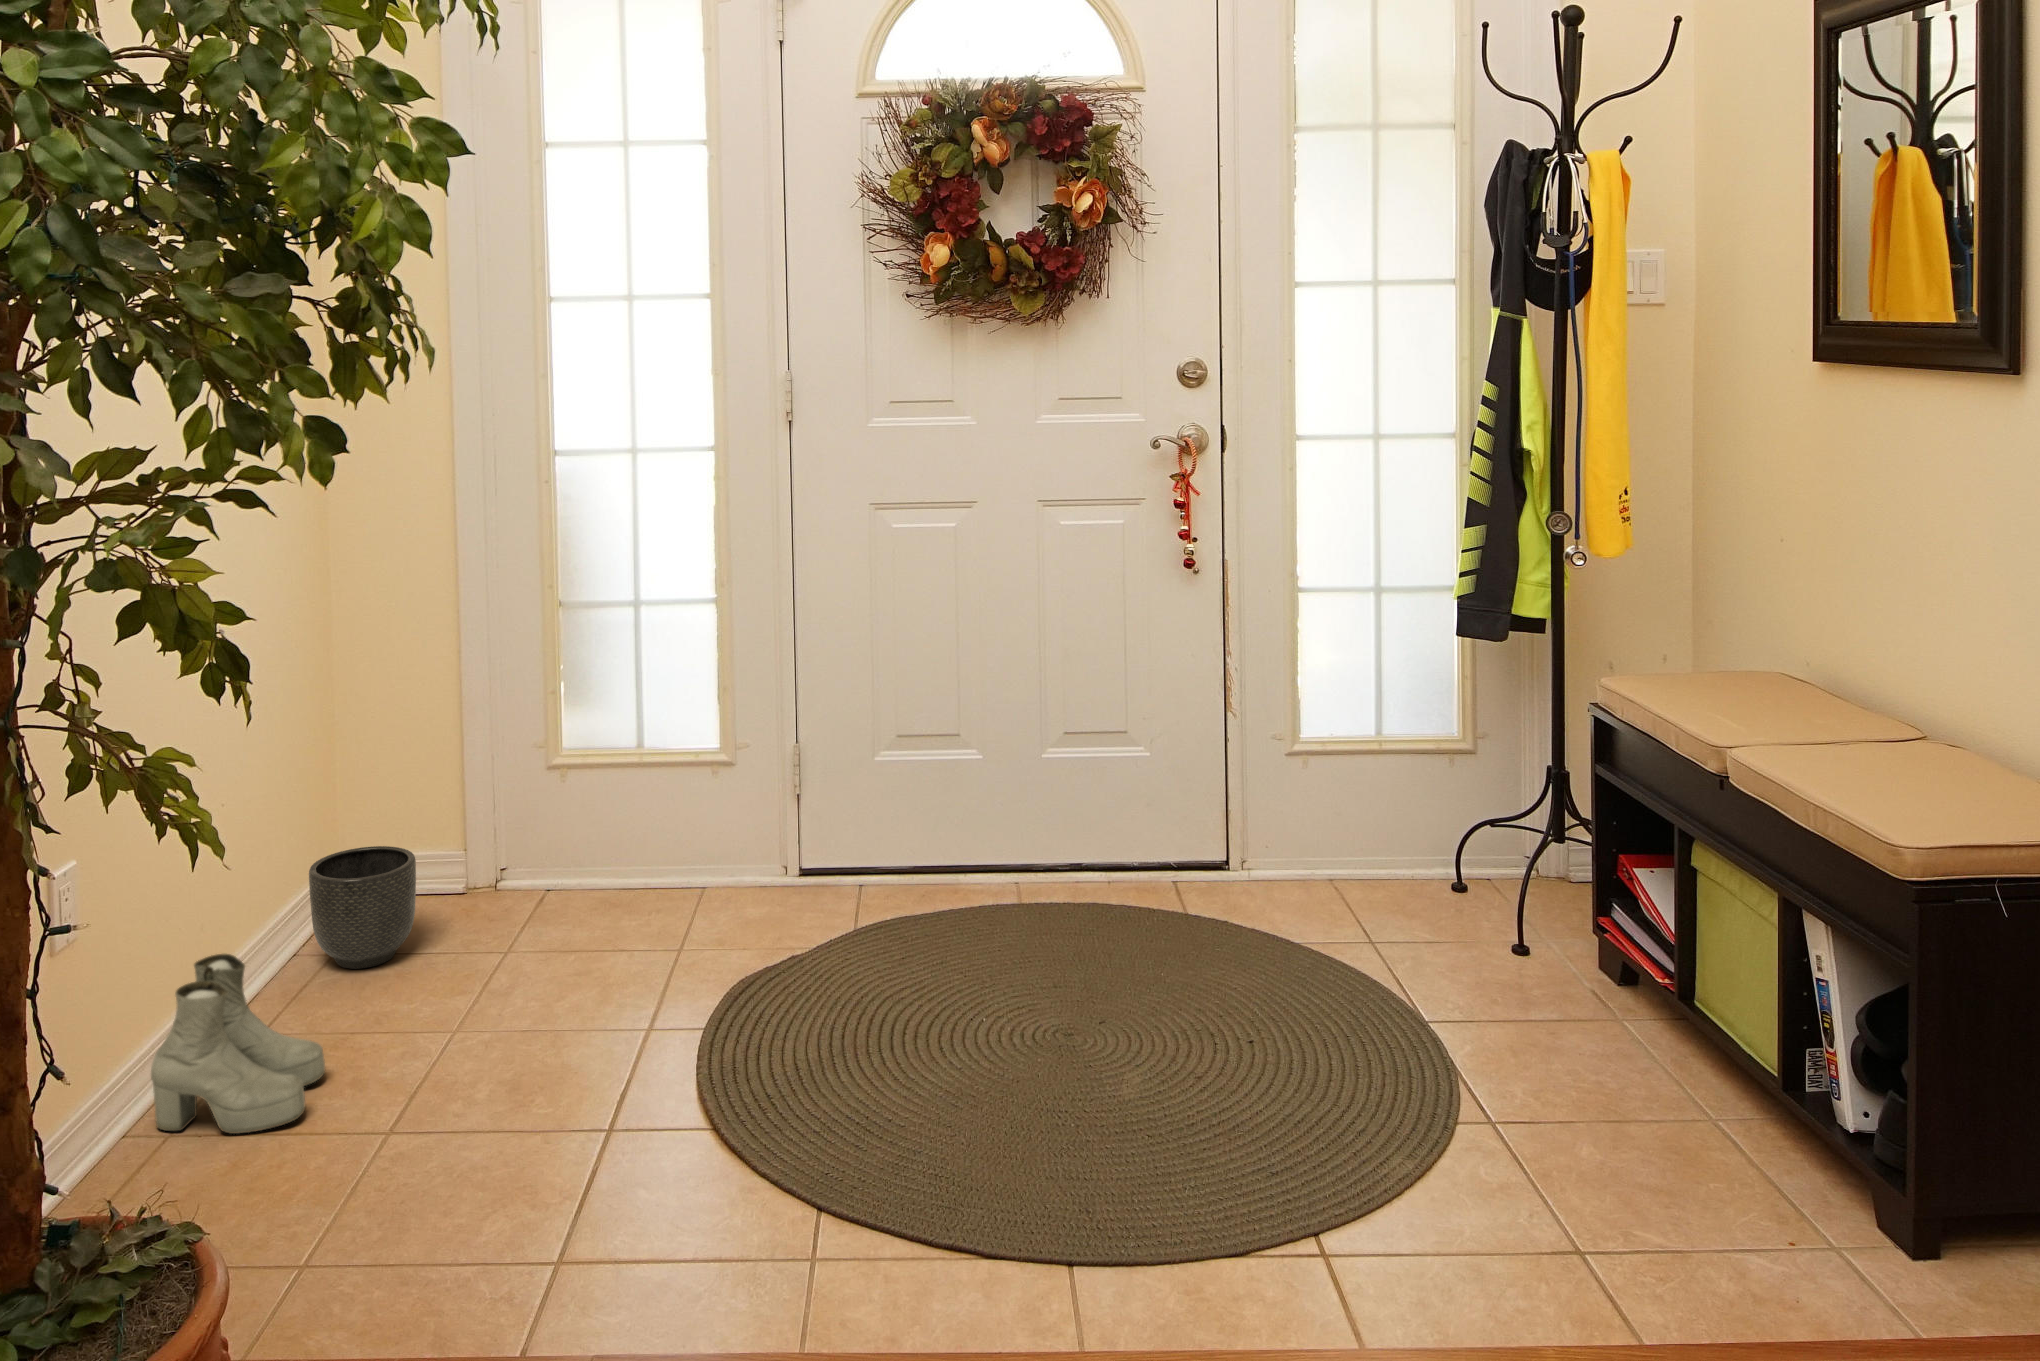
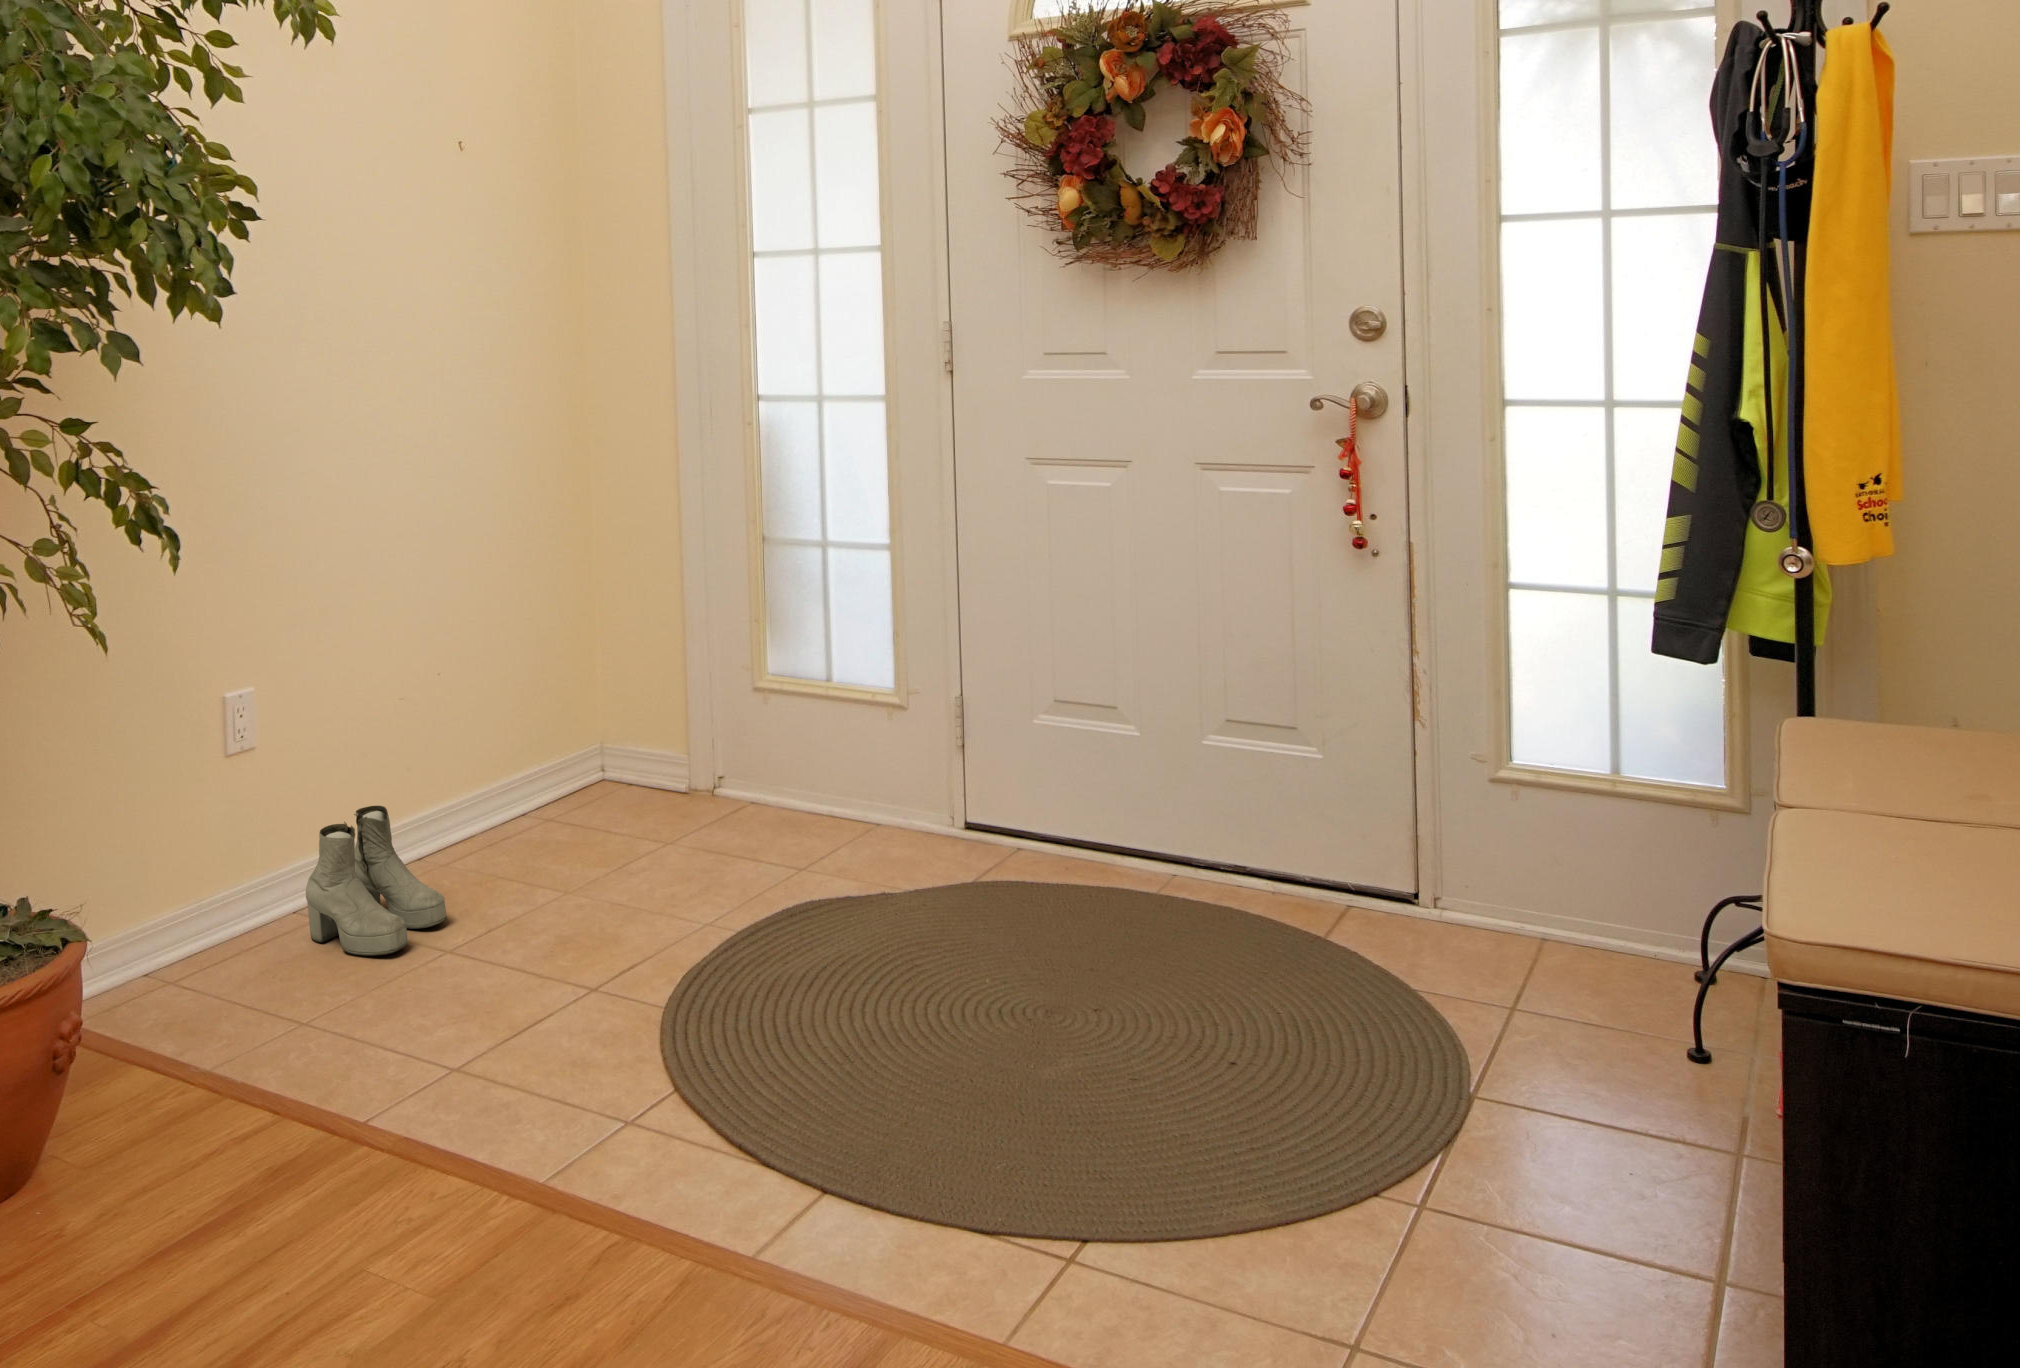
planter: present [309,846,416,969] -> none [516,738,605,842]

